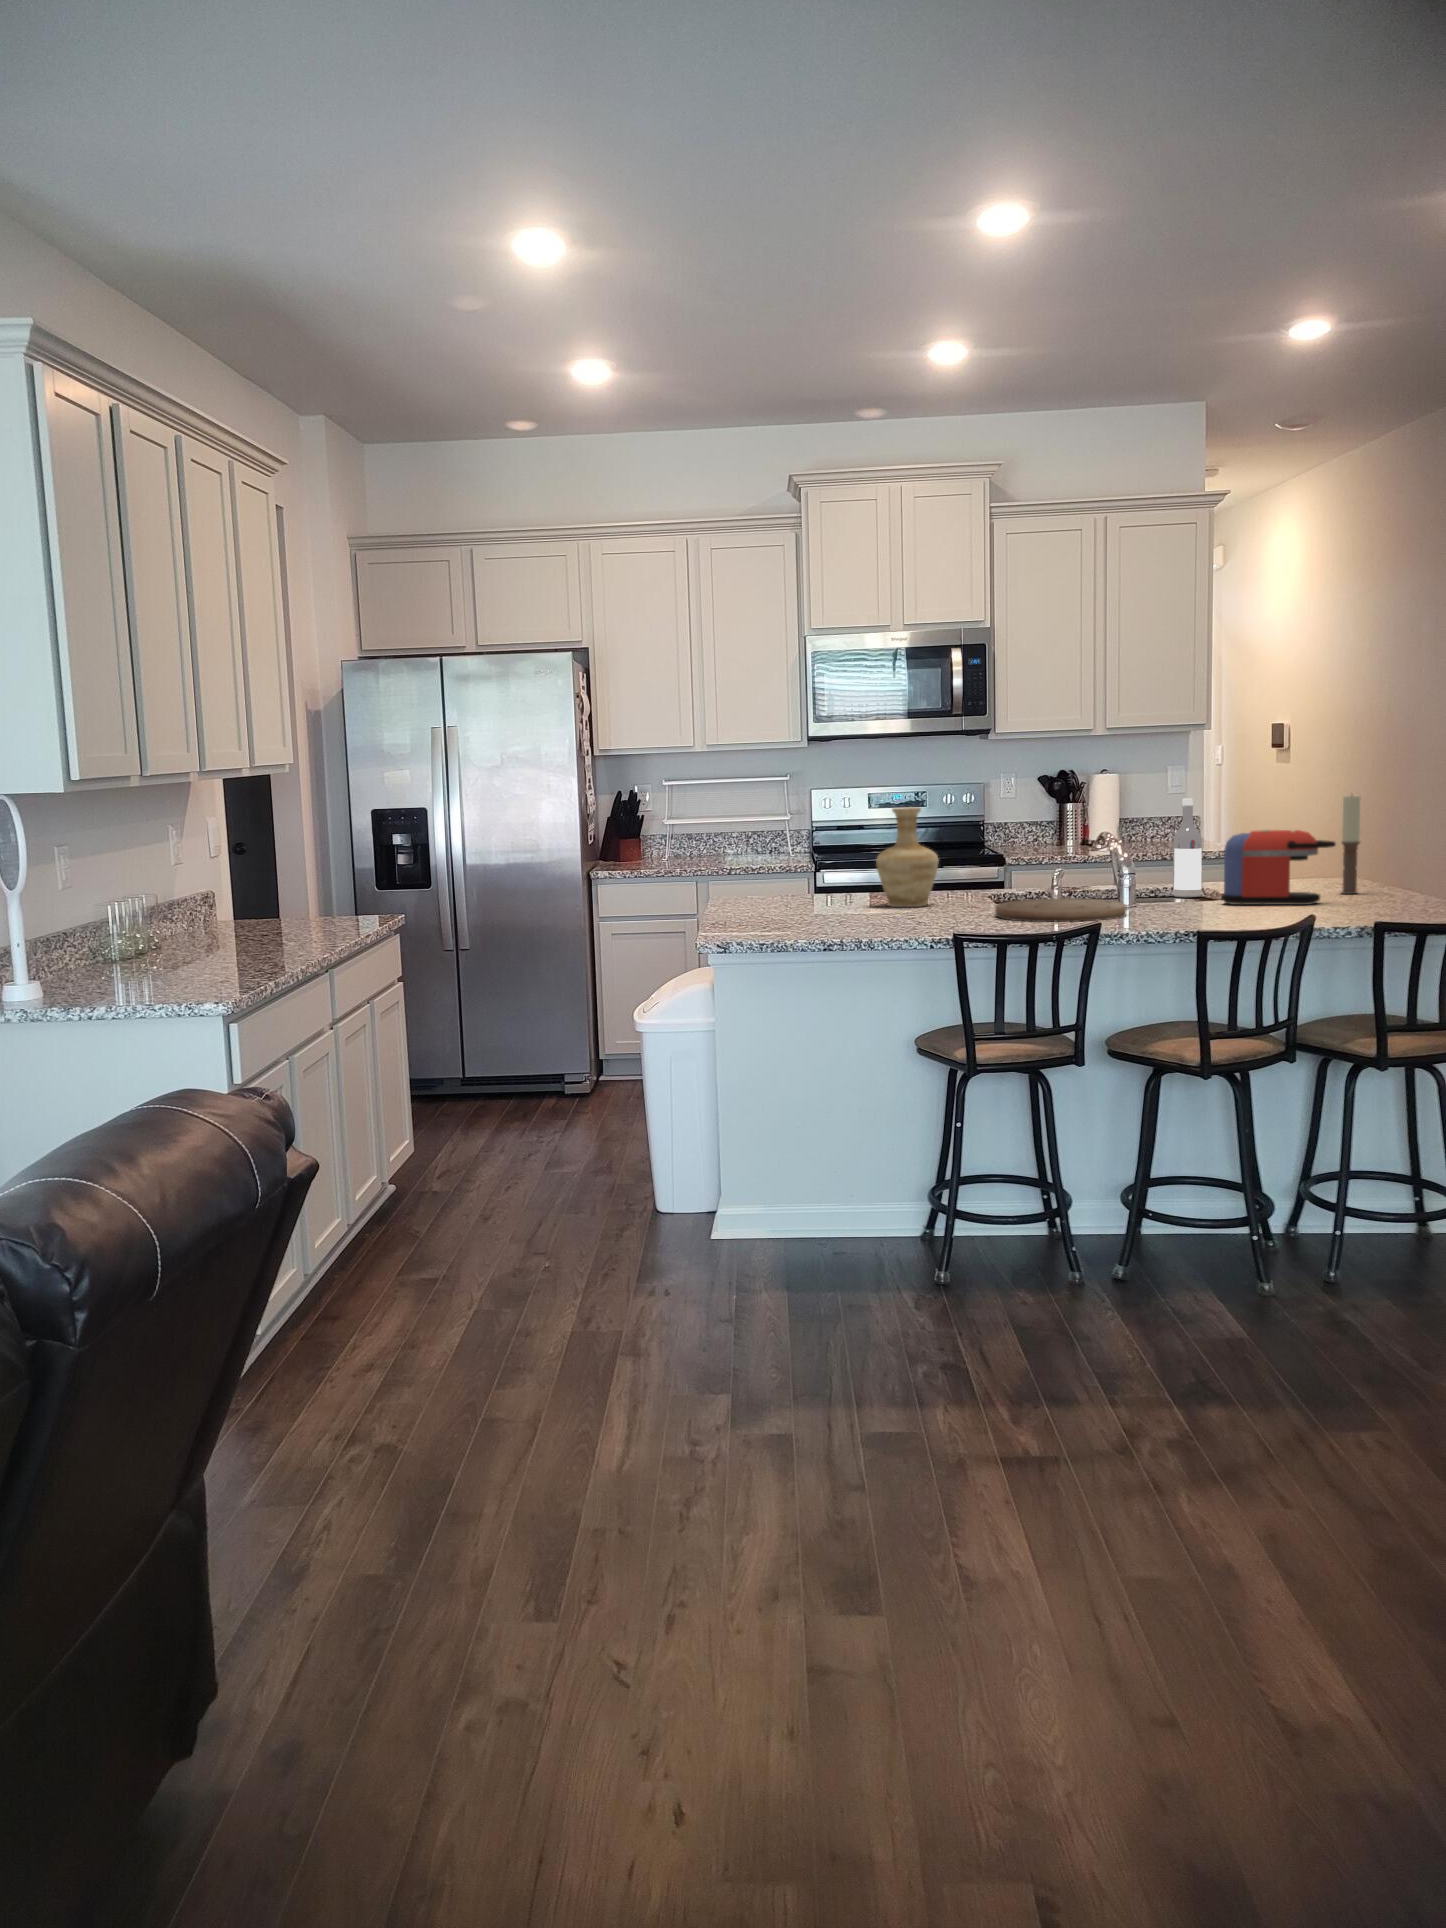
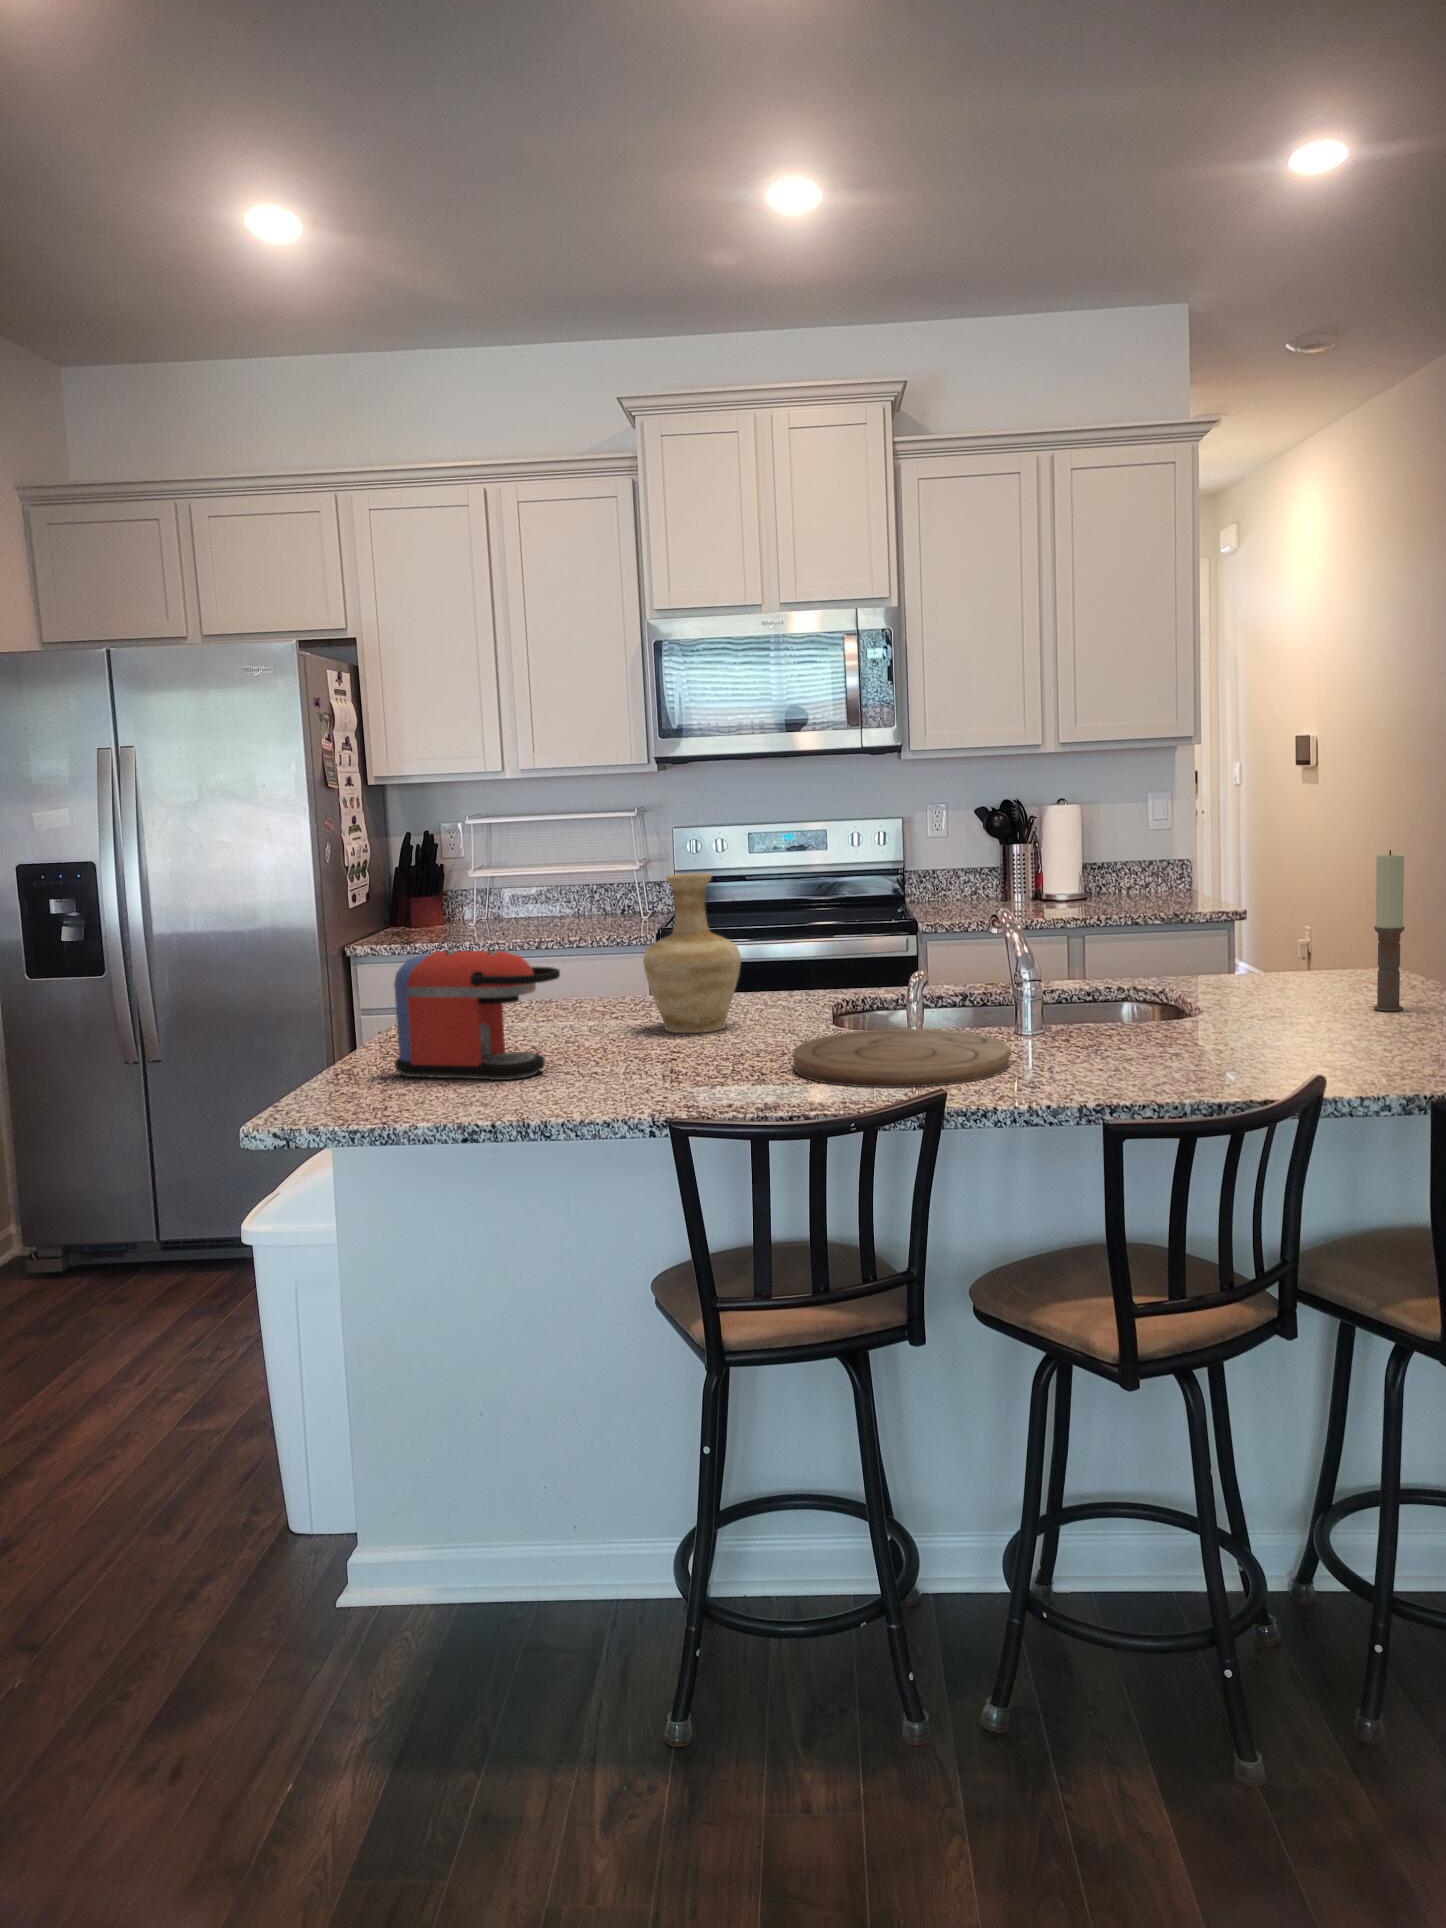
wine bottle: present [1173,798,1202,898] -> none [1111,858,1155,1016]
coffee maker: present [1221,830,1336,905] -> present [394,951,560,1080]

